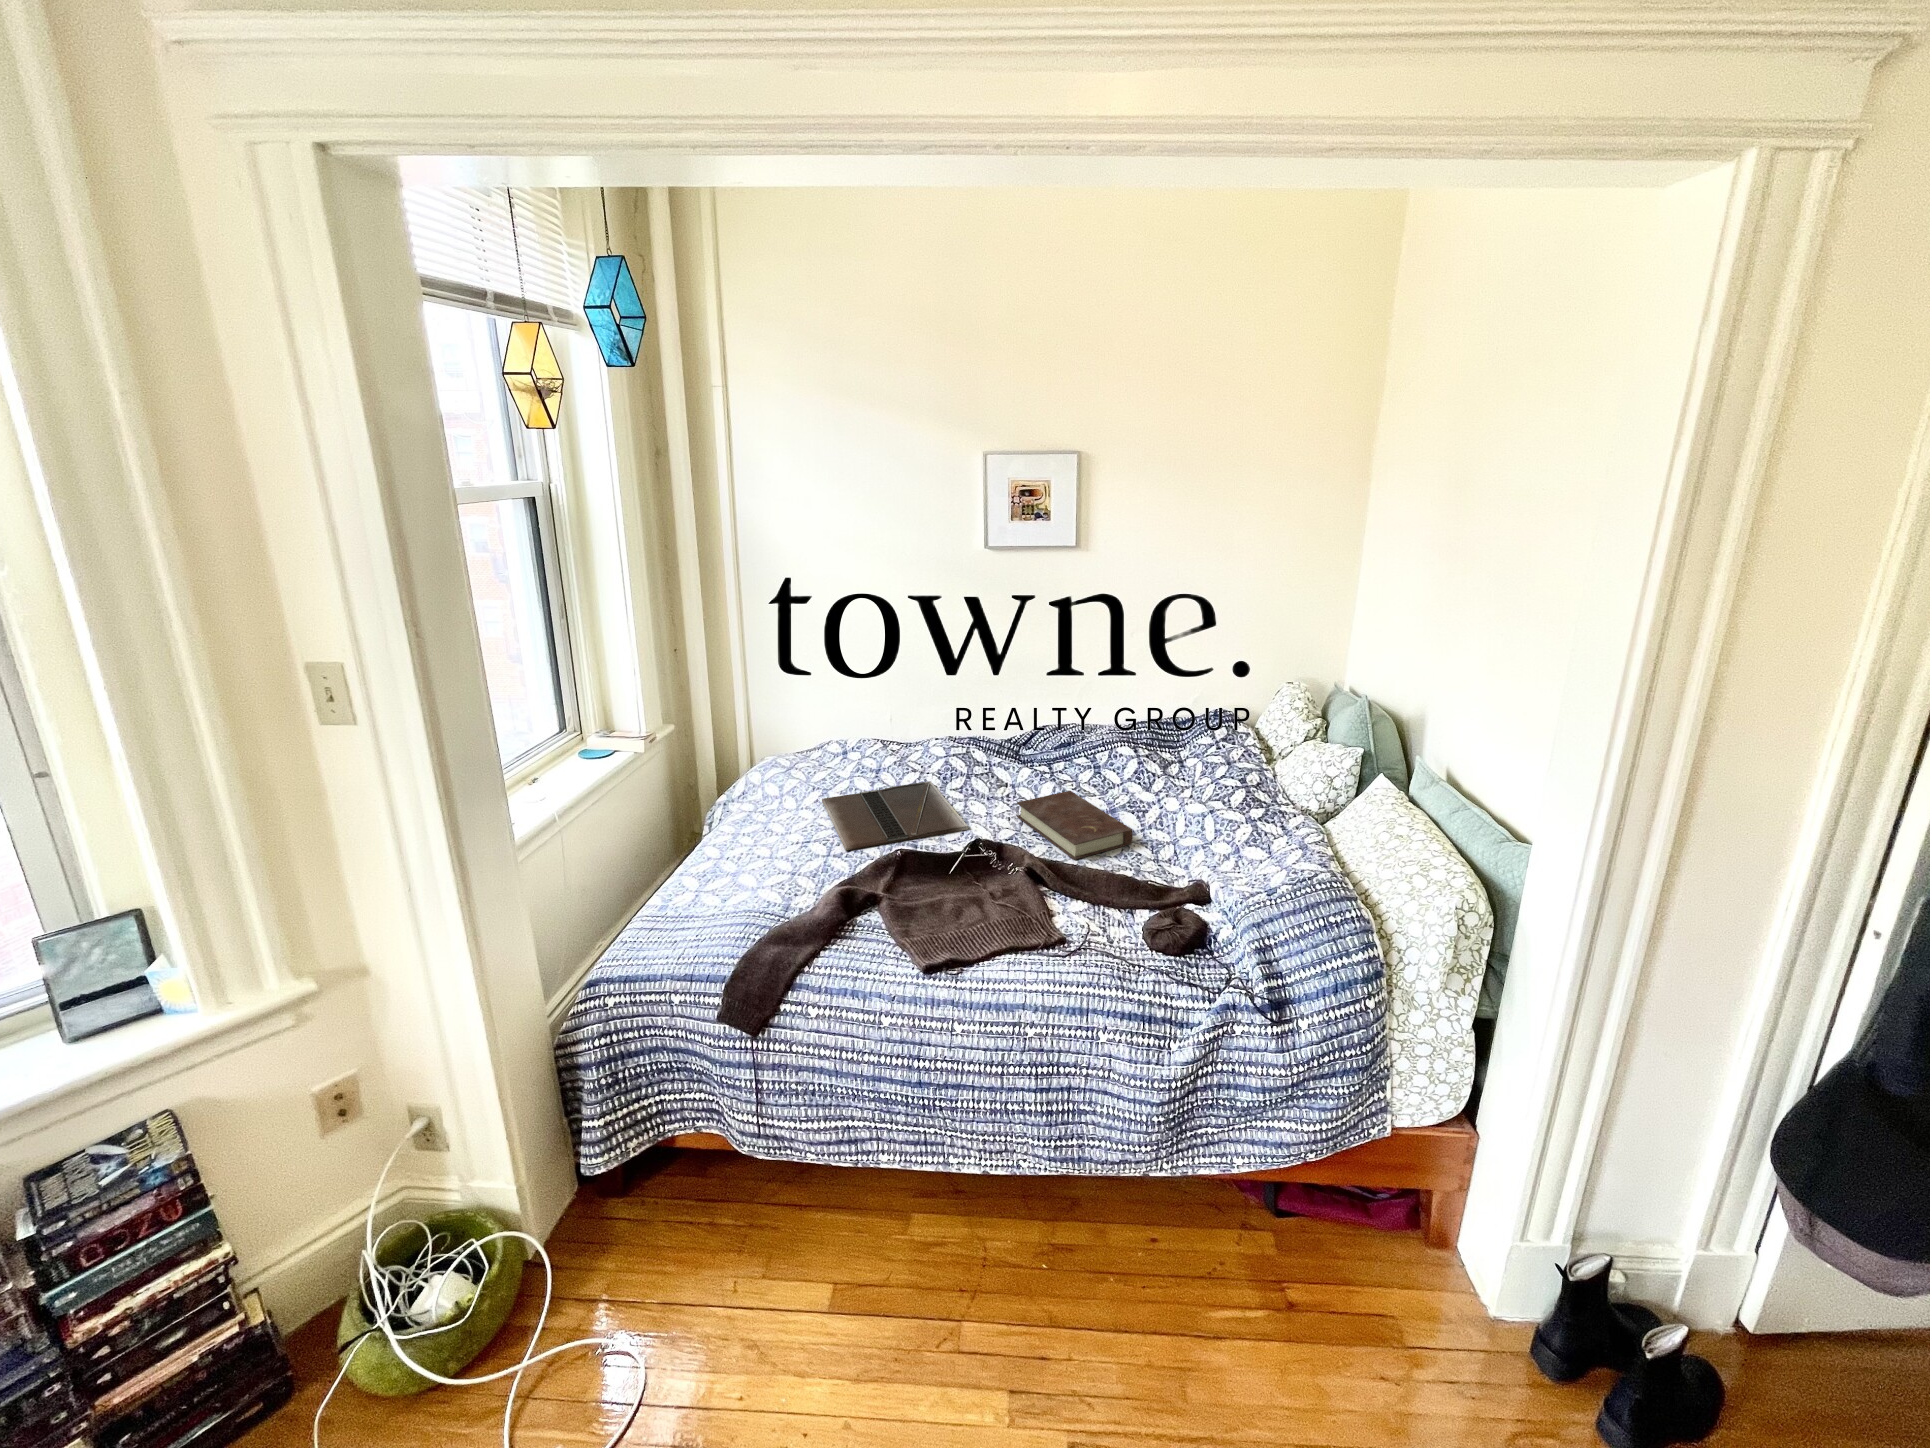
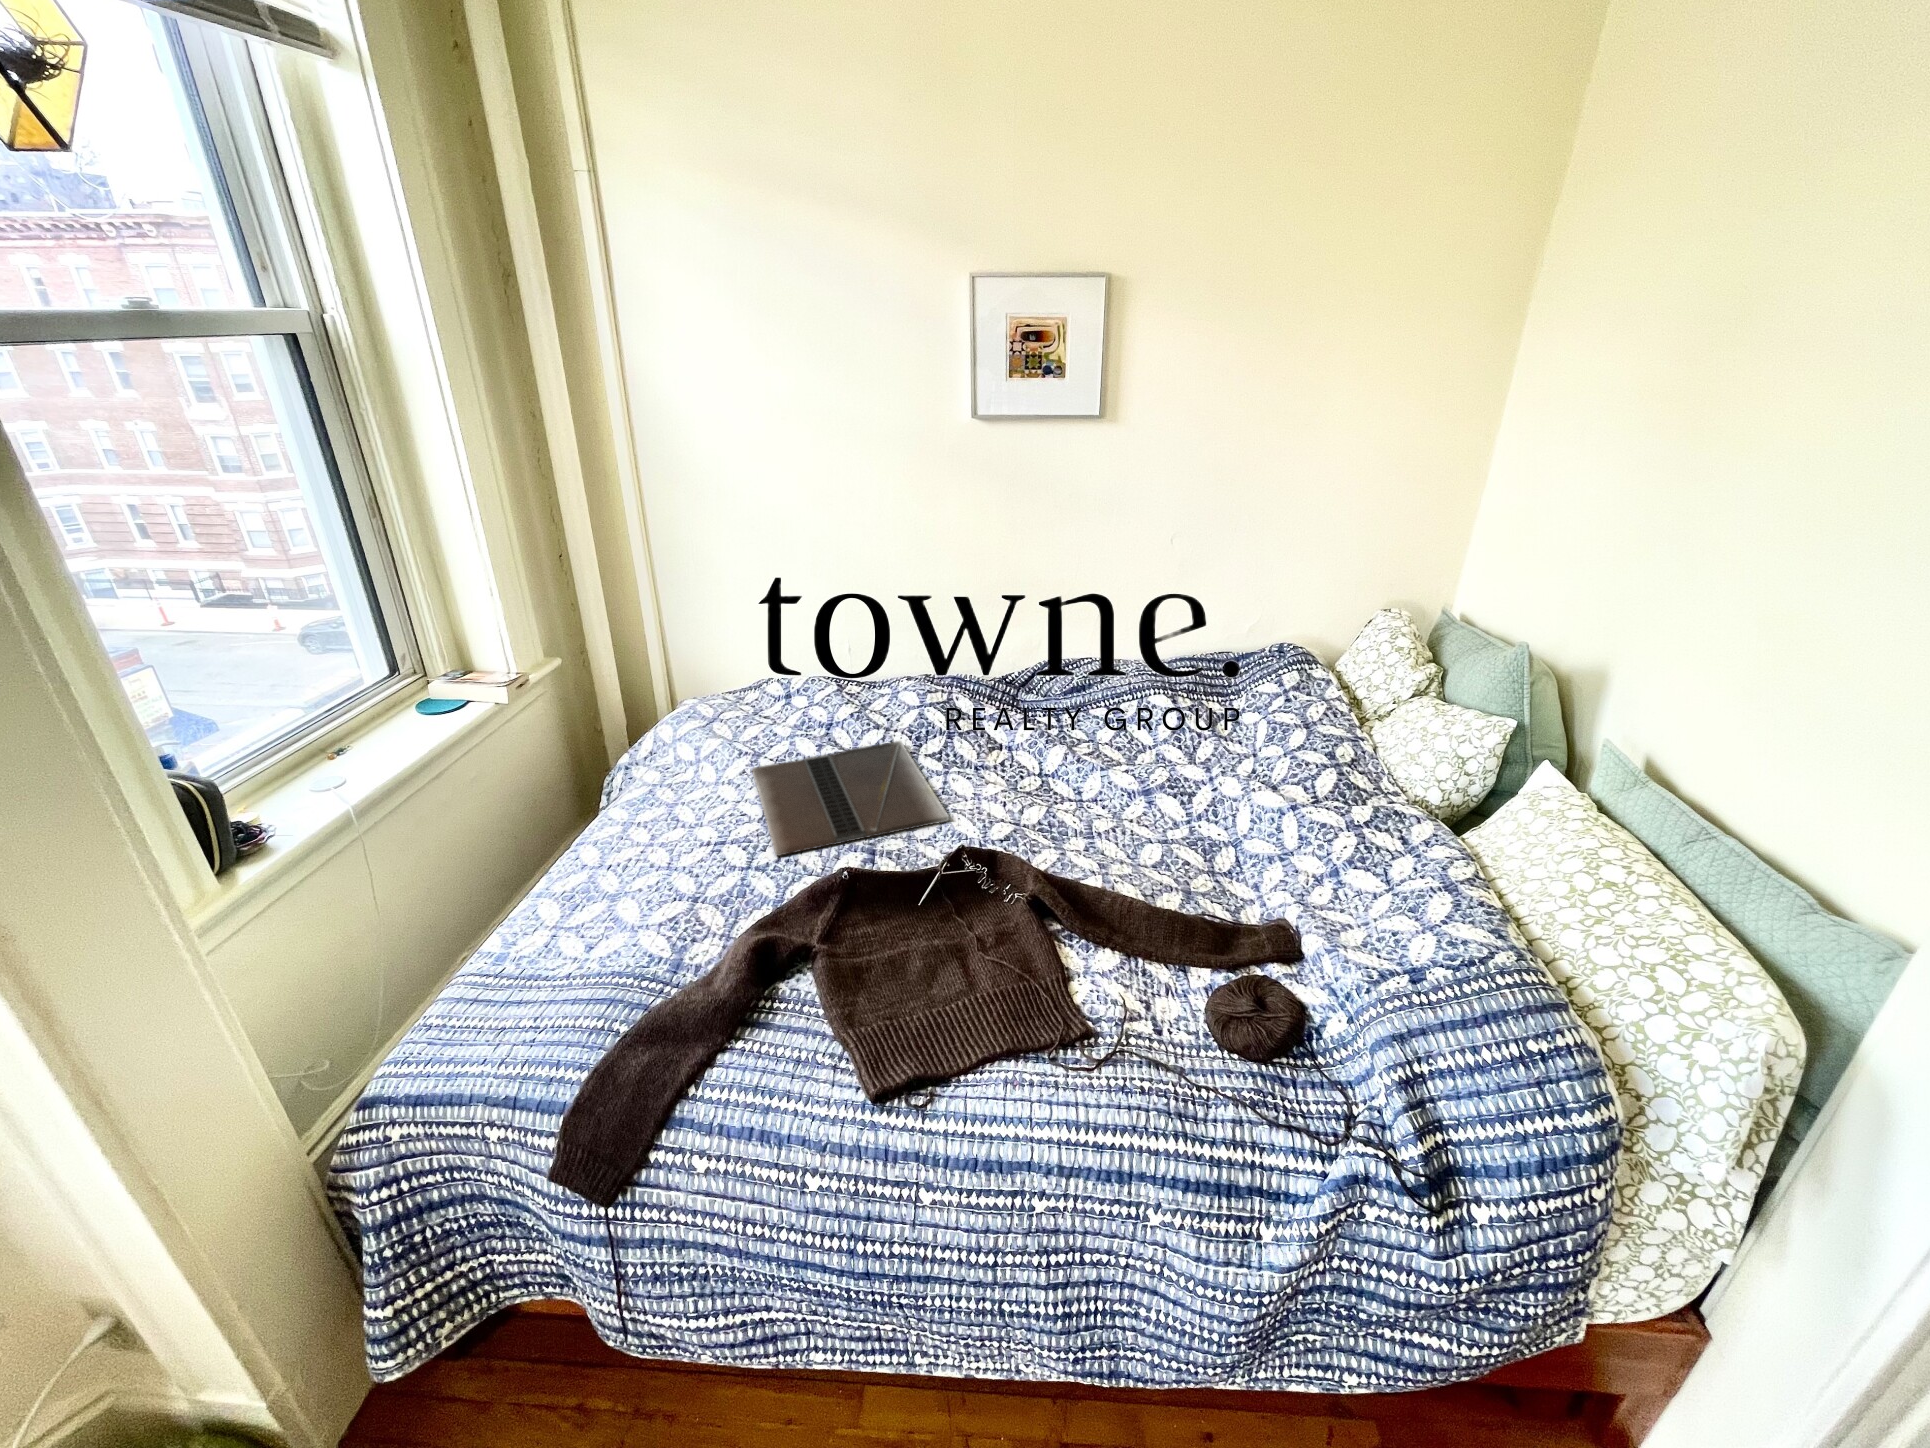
book: present [1017,791,1133,860] -> none [1017,762,1180,877]

